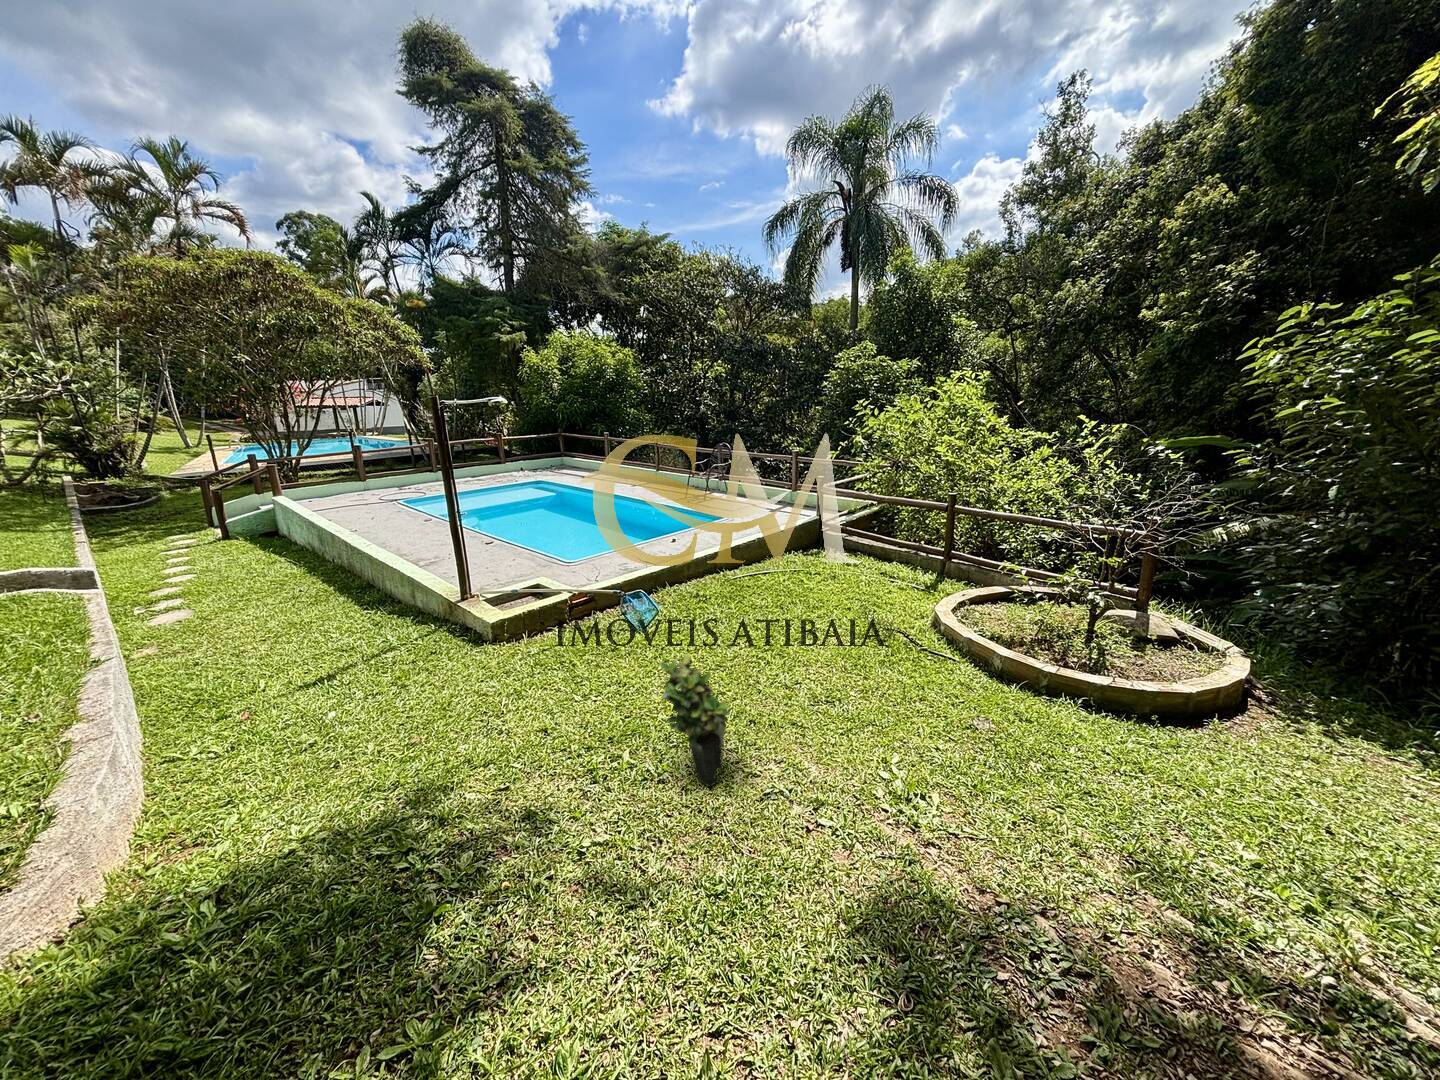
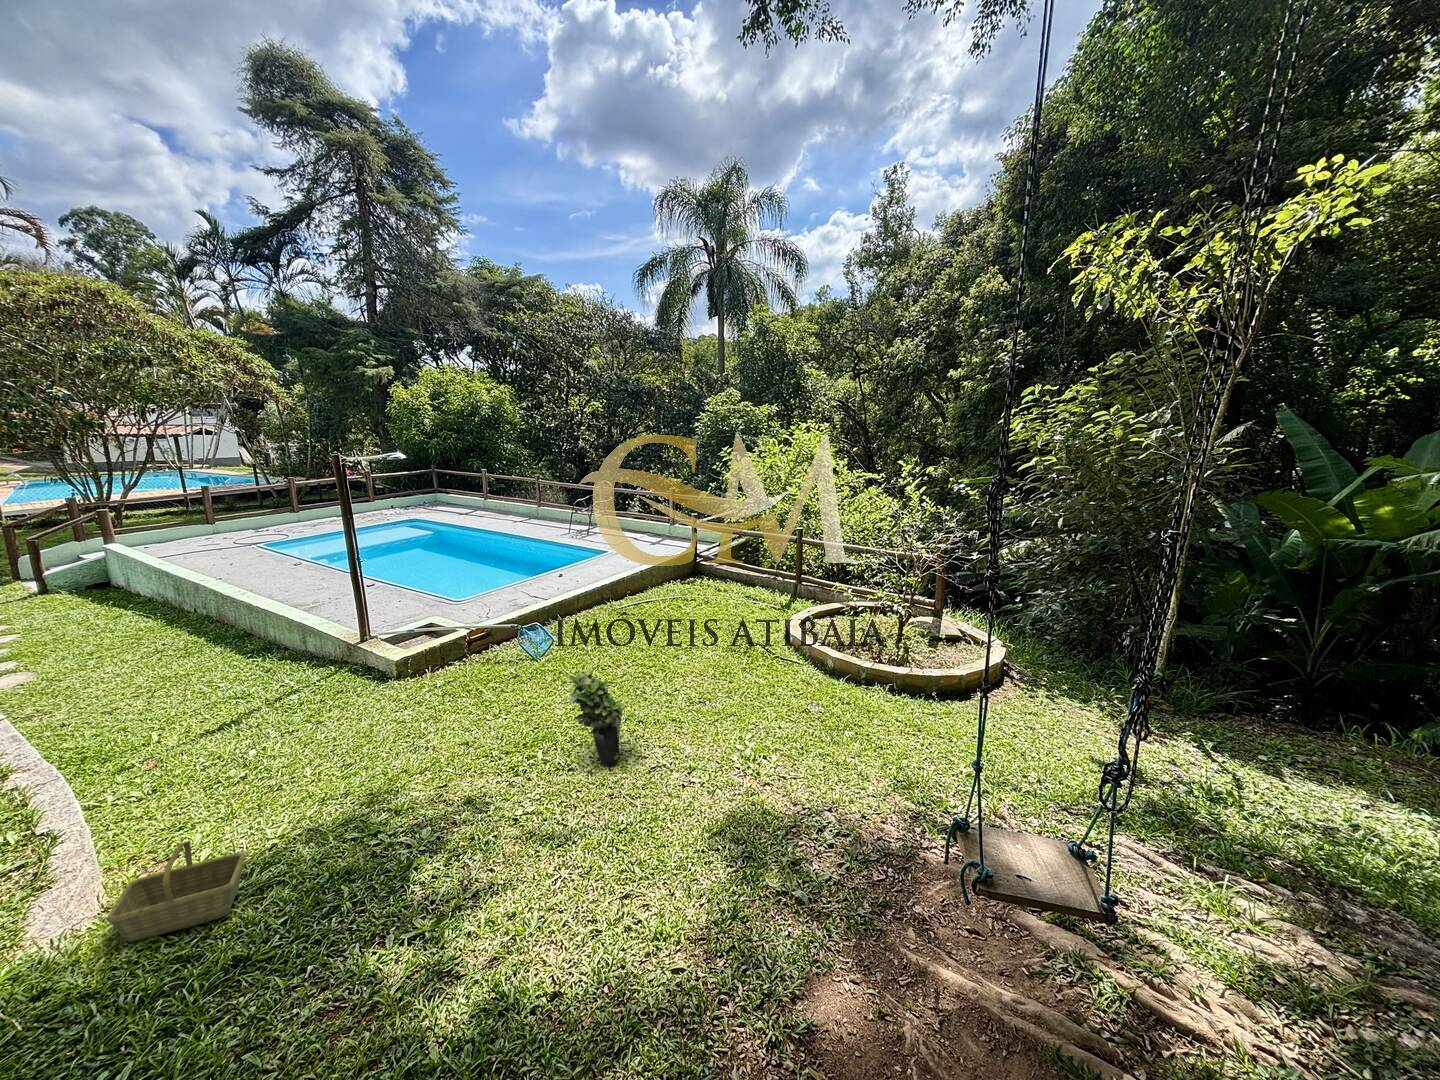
basket: none [46,849,240,981] -> present [106,842,245,941]

